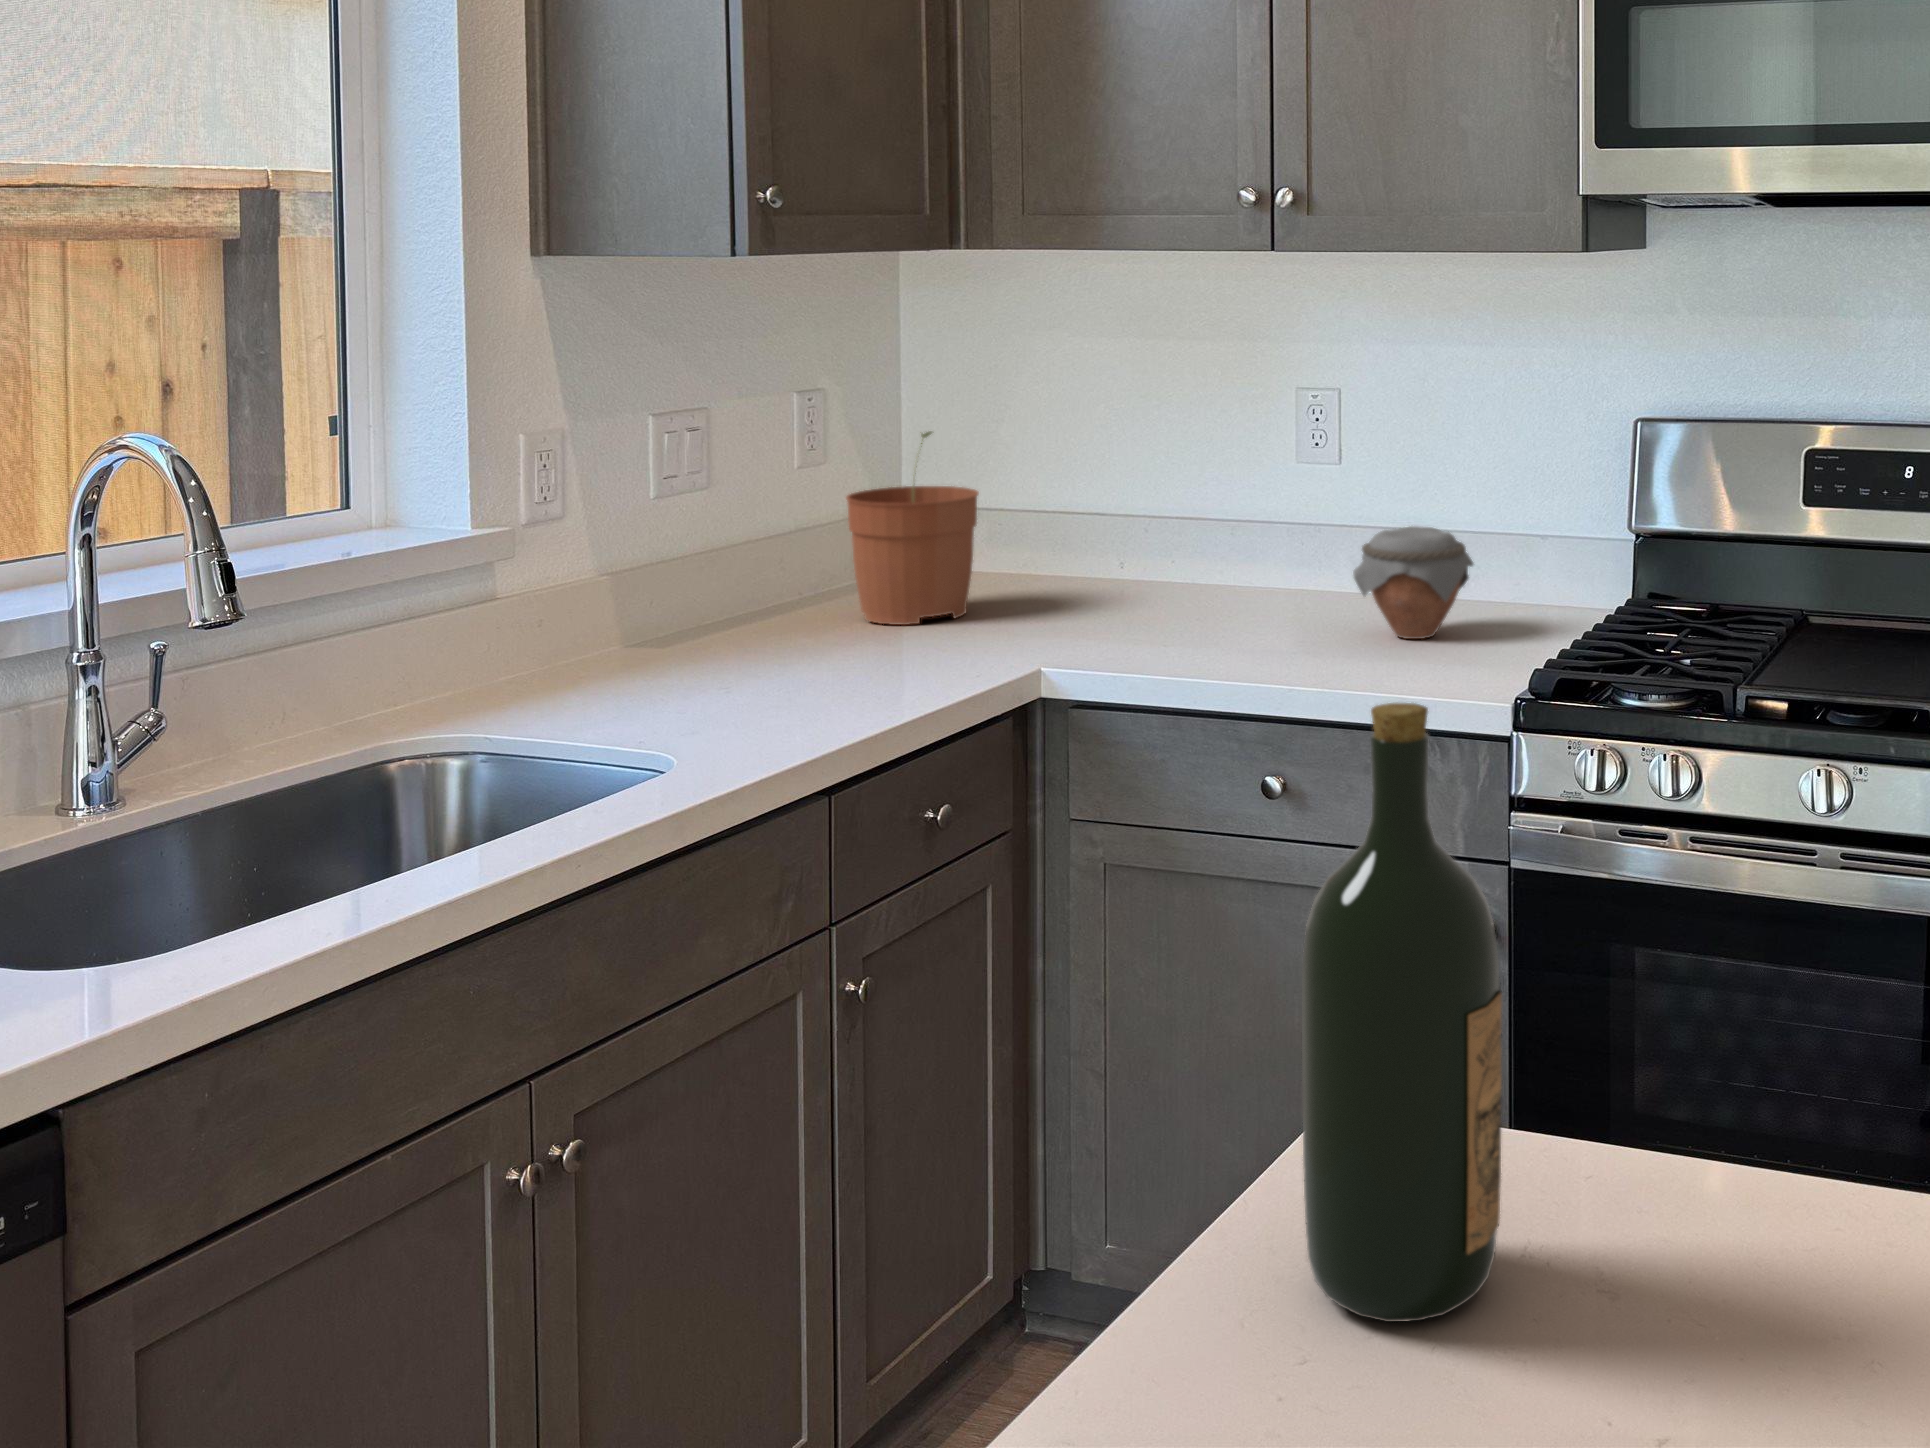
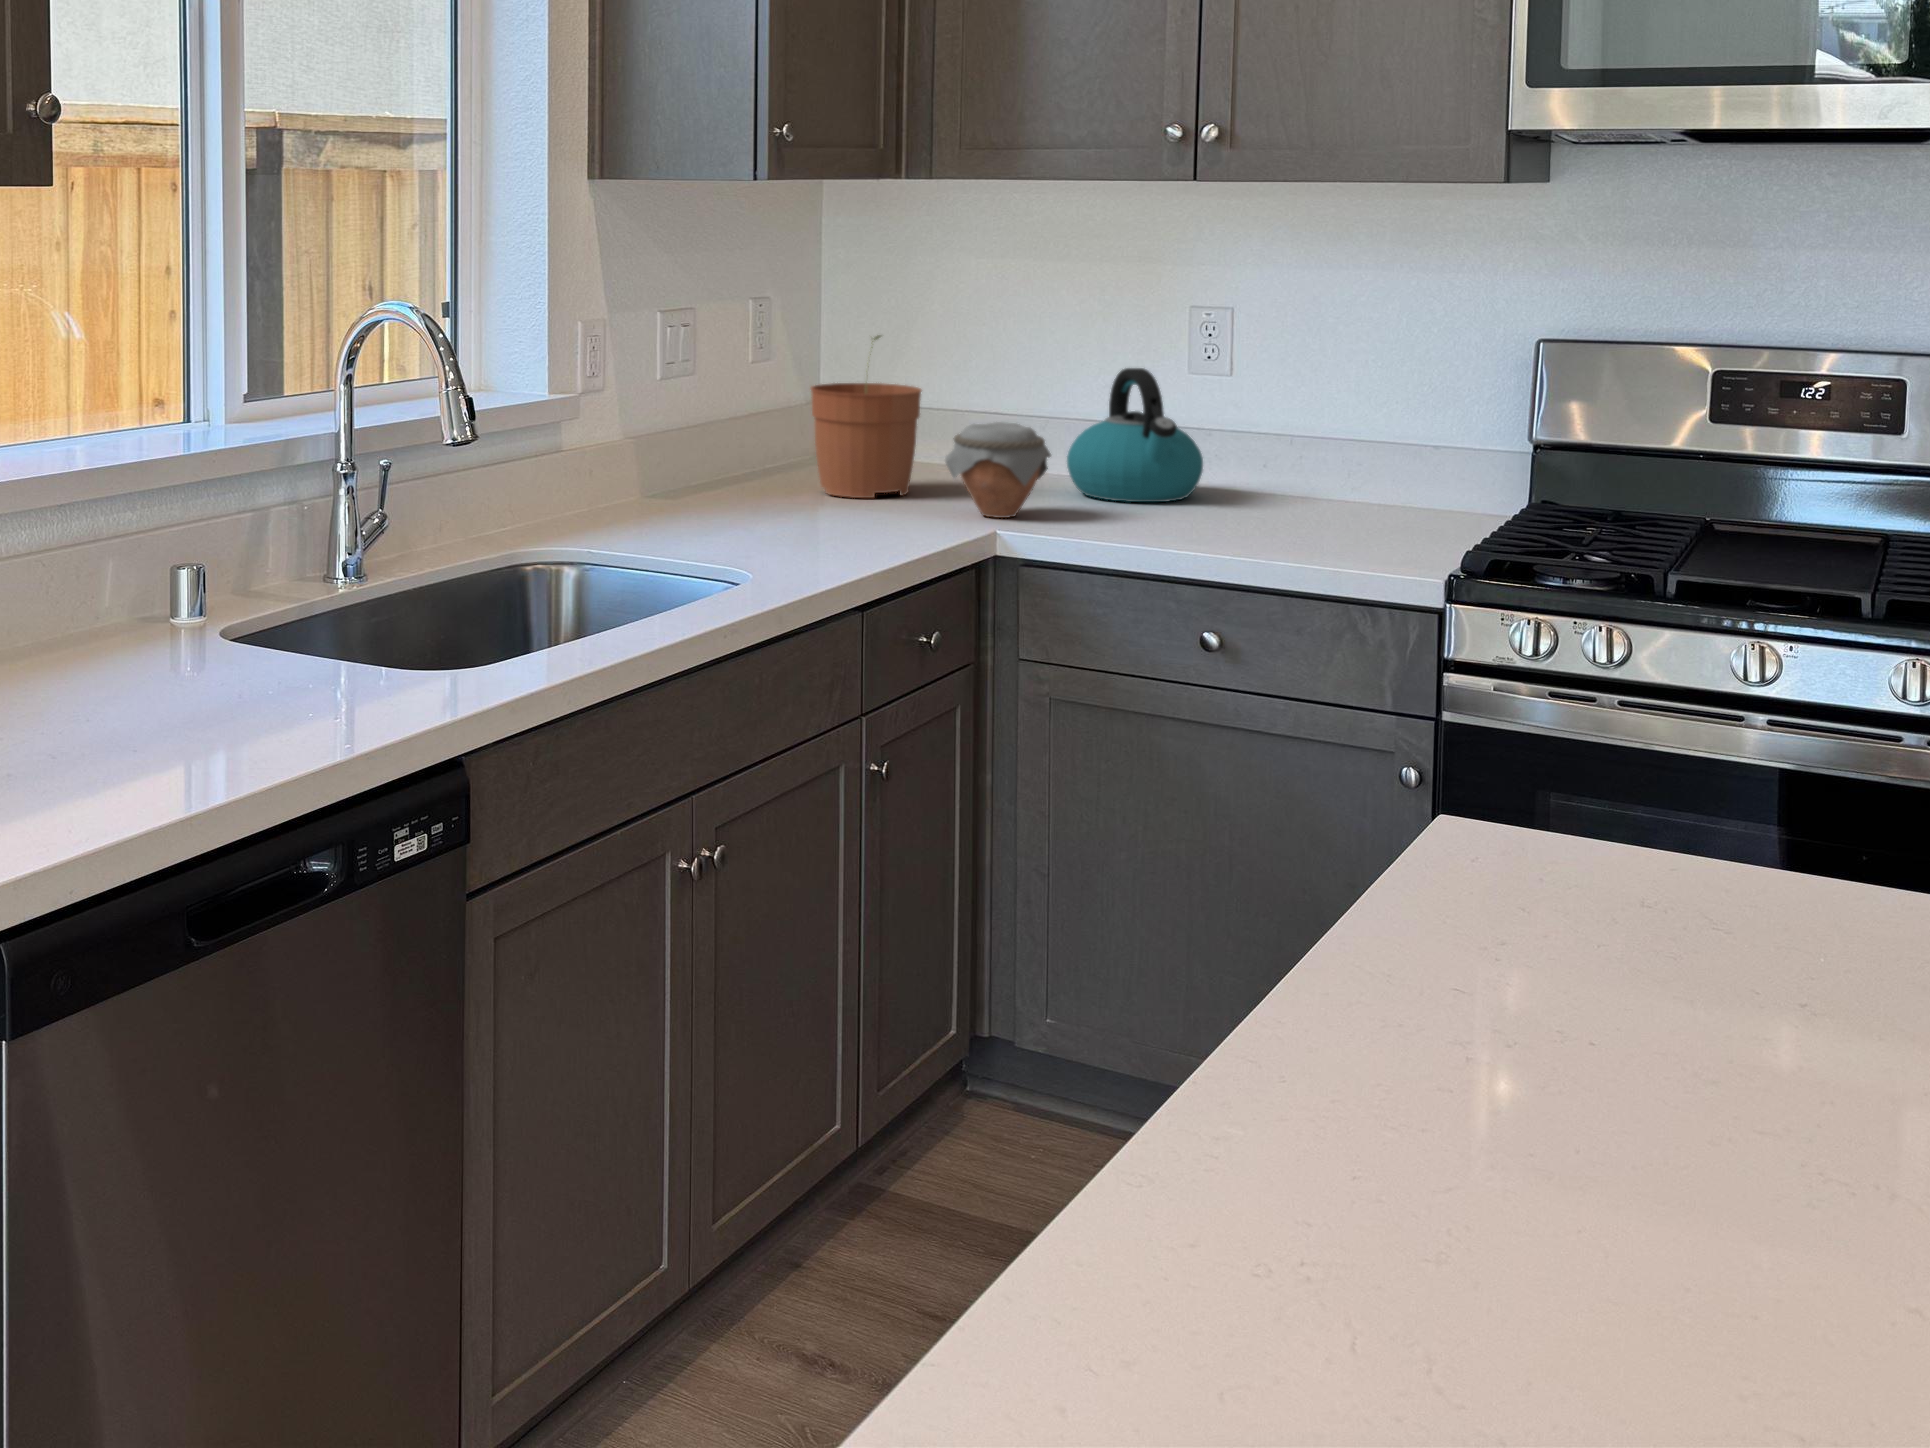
kettle: none [1147,459,1299,613] -> present [1067,368,1203,502]
jar: present [1353,526,1473,639] -> present [945,422,1051,518]
wine bottle: present [1302,703,1502,1322] -> none [1493,474,1660,921]

